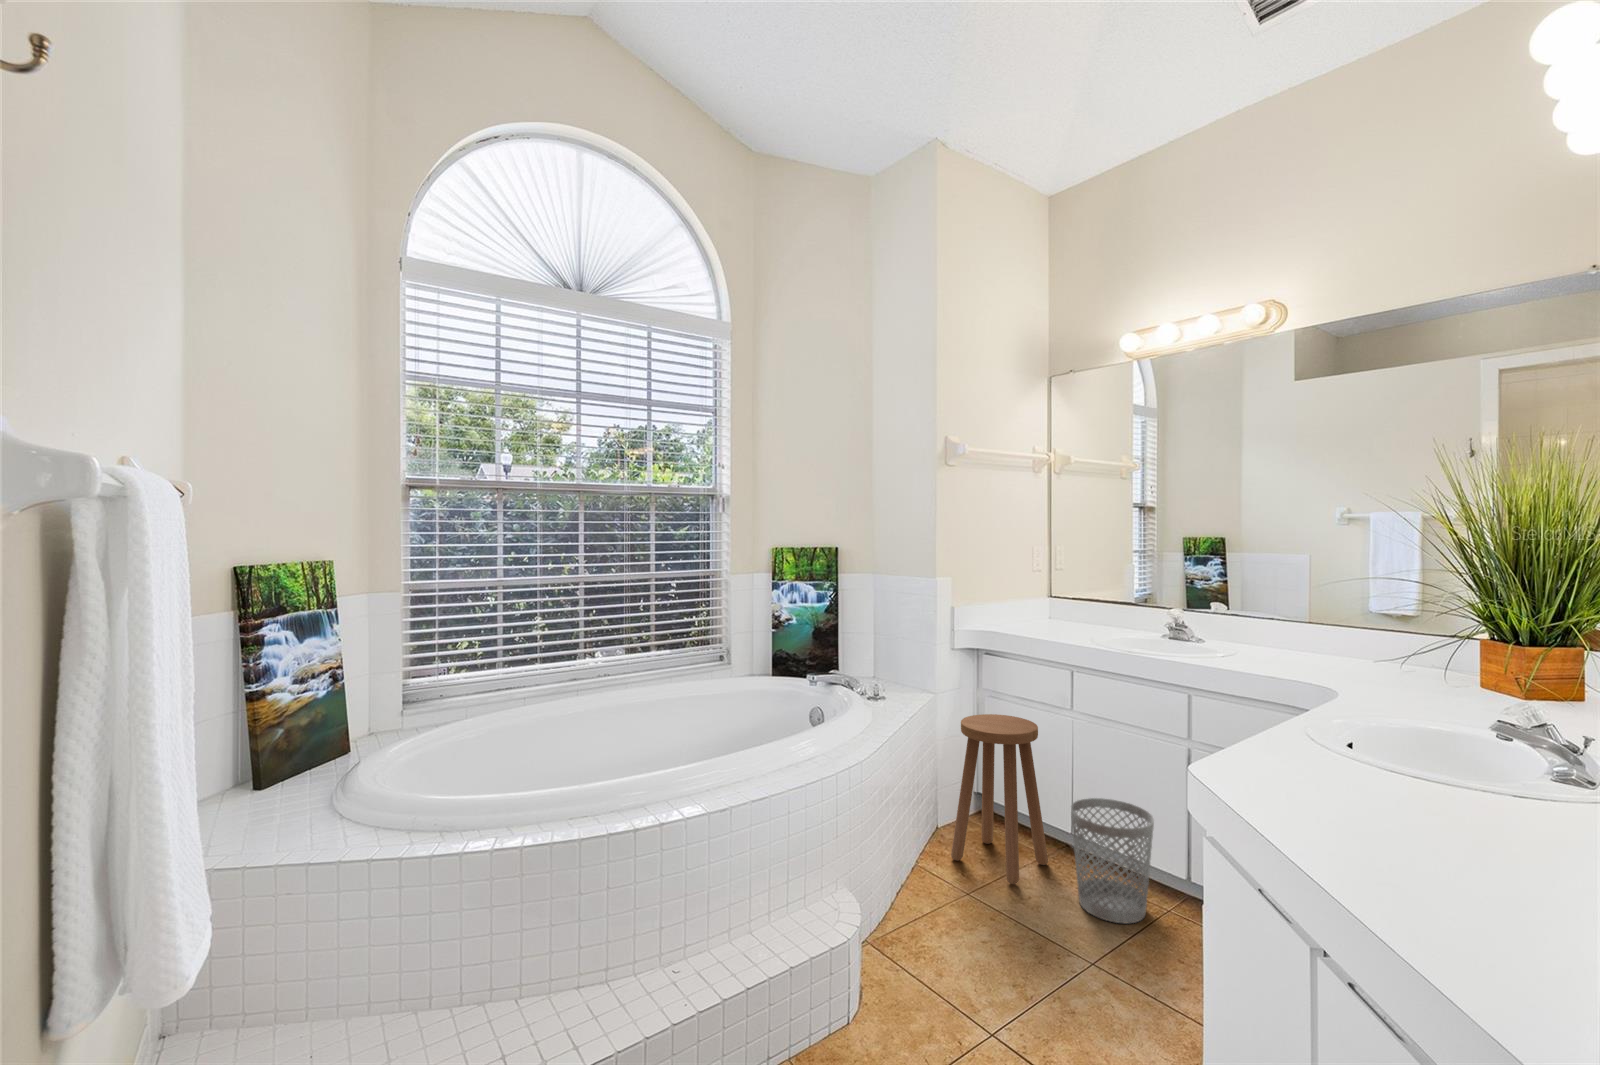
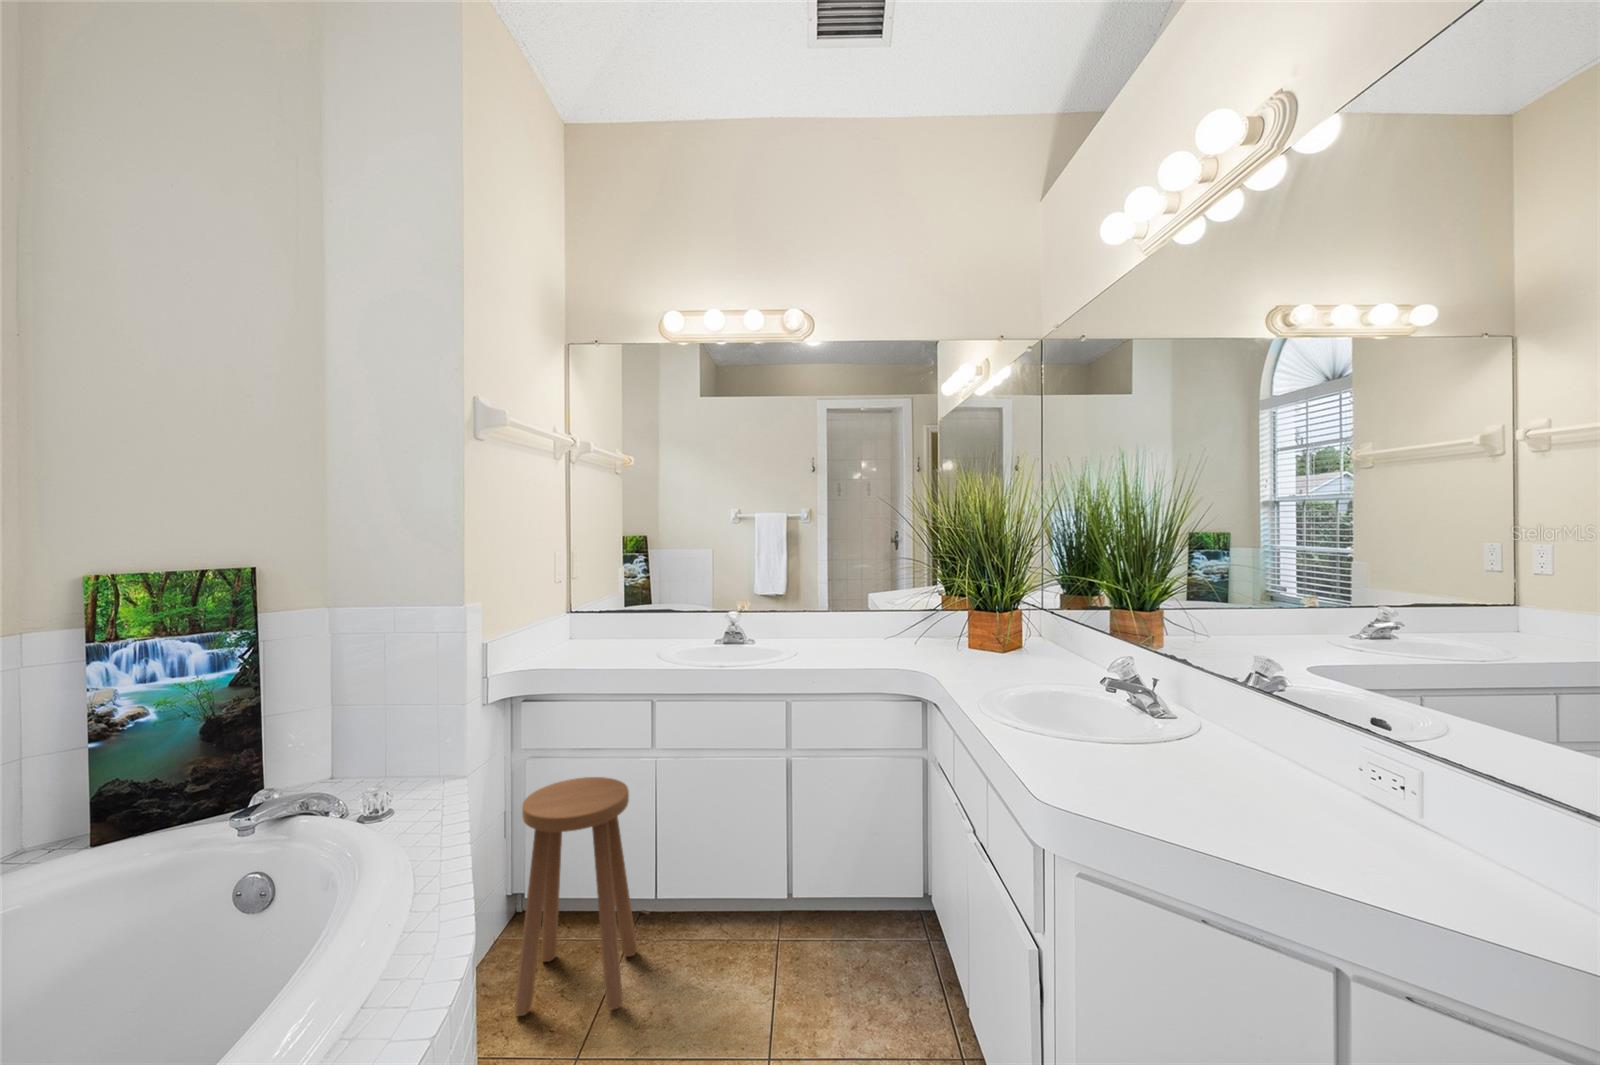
wastebasket: present [1071,798,1154,924] -> none [683,841,772,997]

